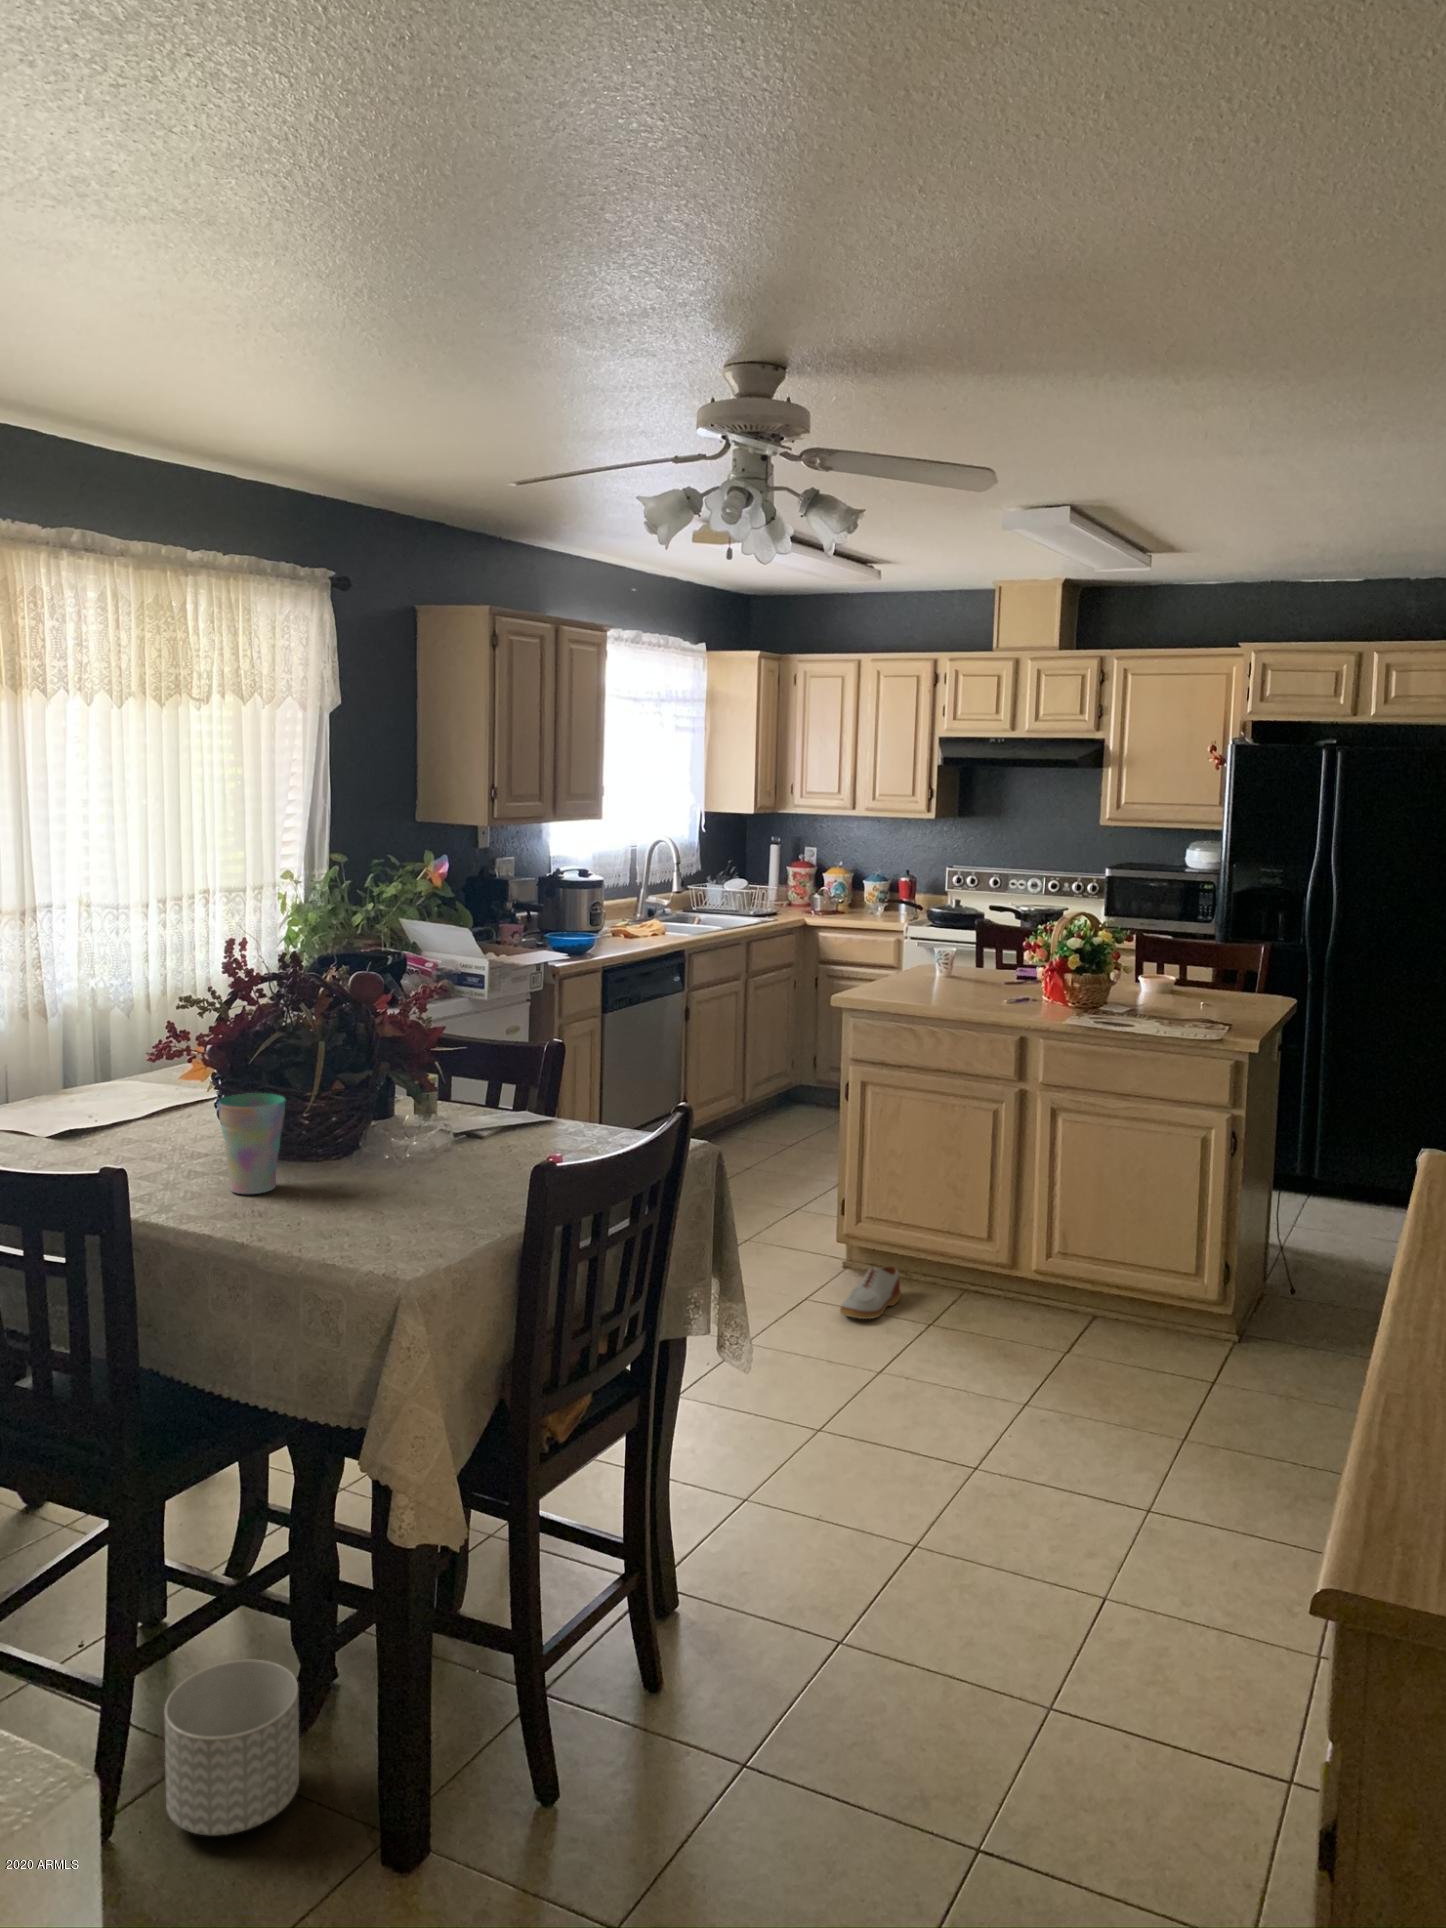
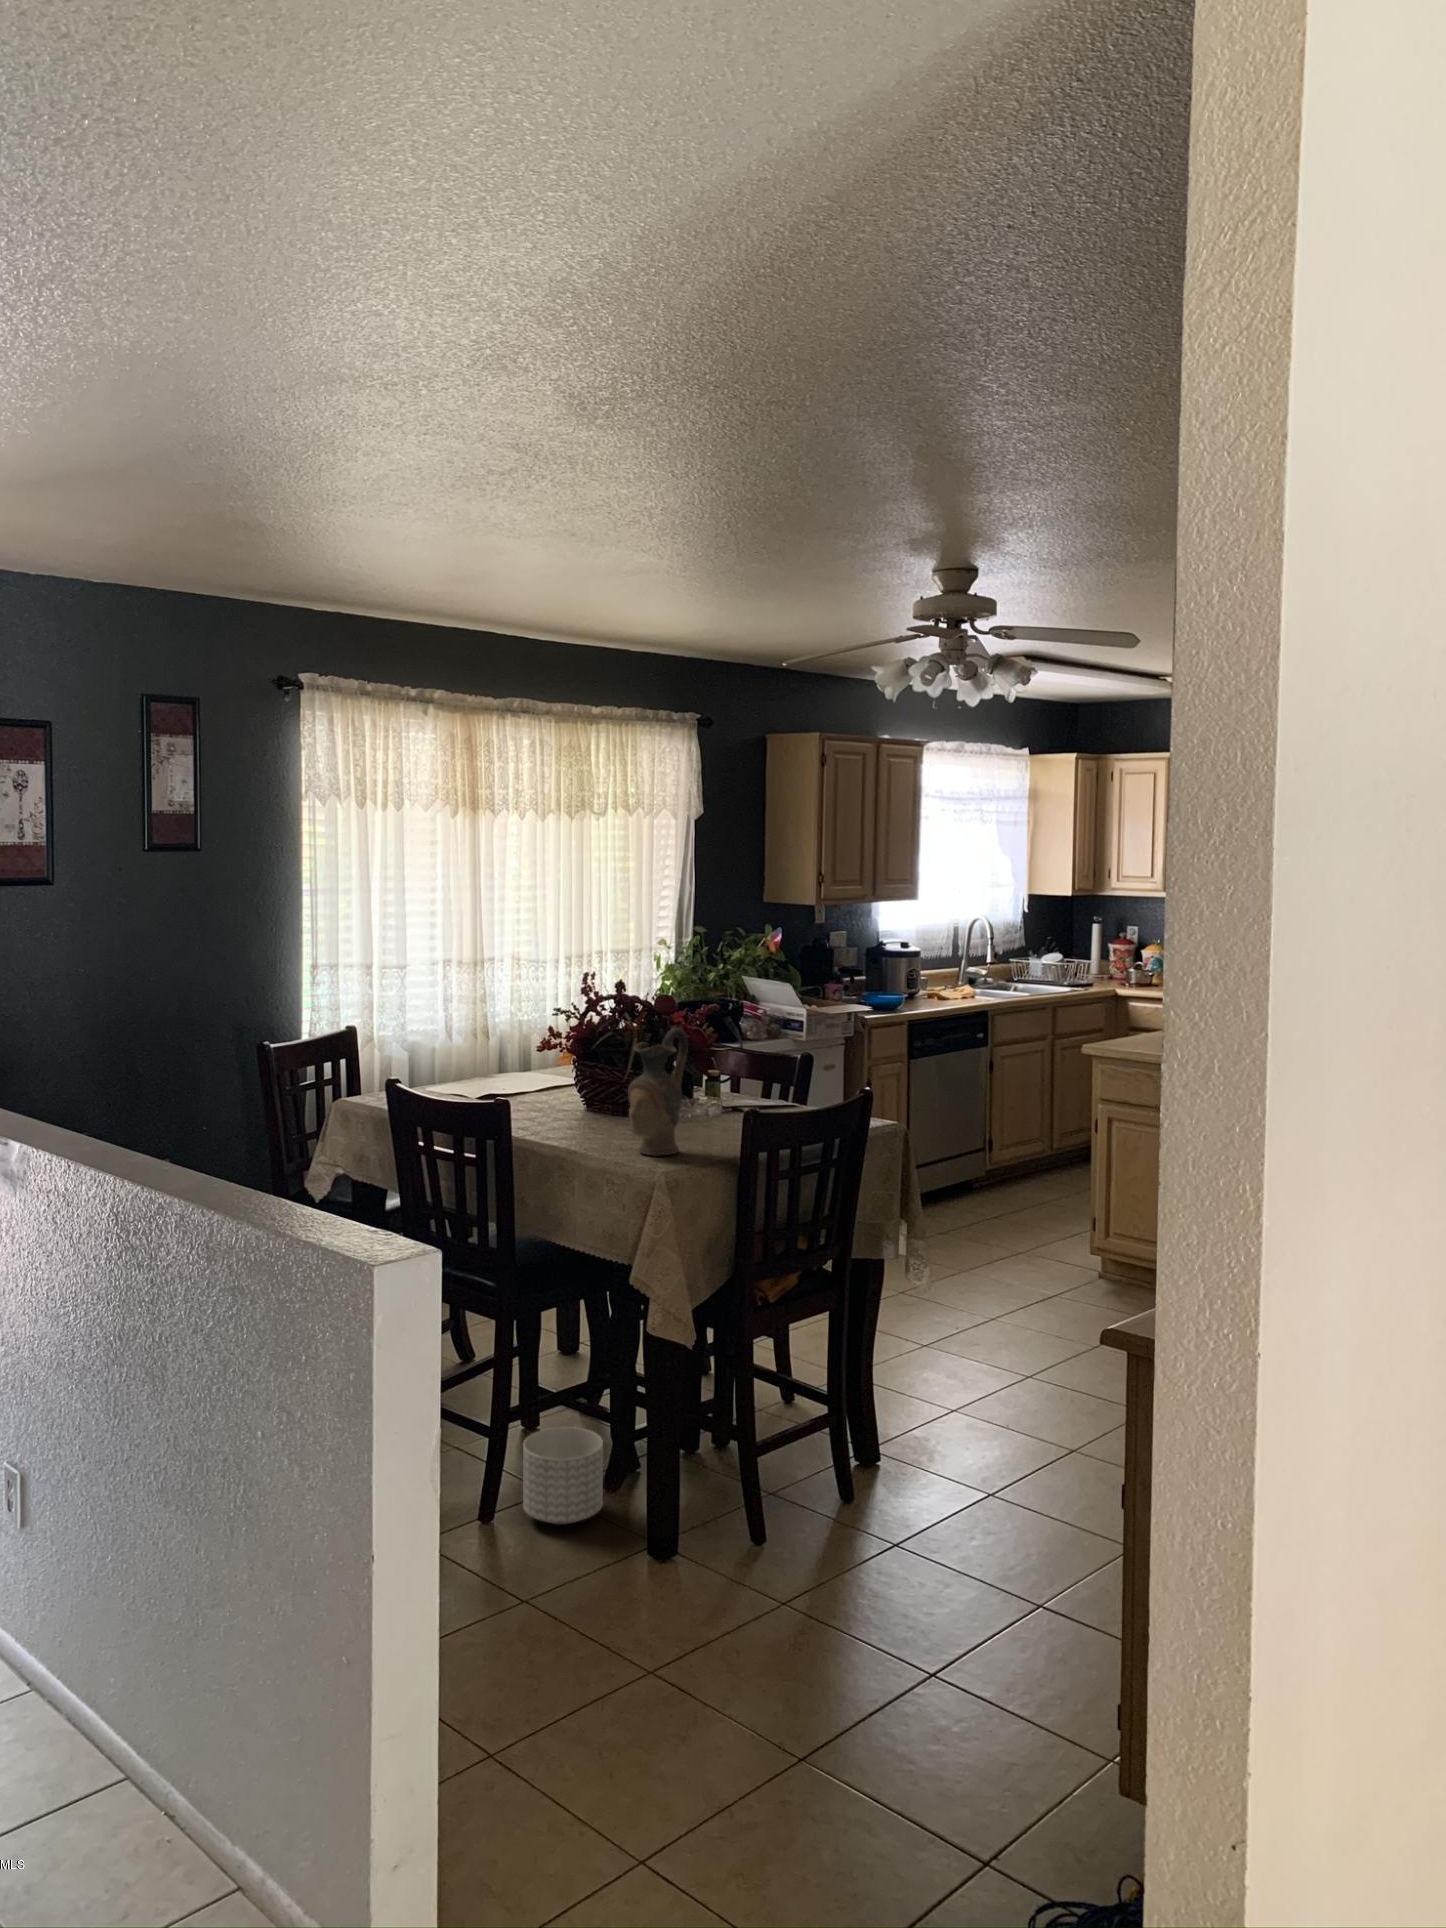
ceramic pitcher: none [328,1031,420,1234] -> present [628,1028,688,1155]
cup: present [218,1093,286,1194] -> none [570,1070,611,1133]
shoe: present [840,1266,901,1319] -> none [1074,1267,1133,1308]

